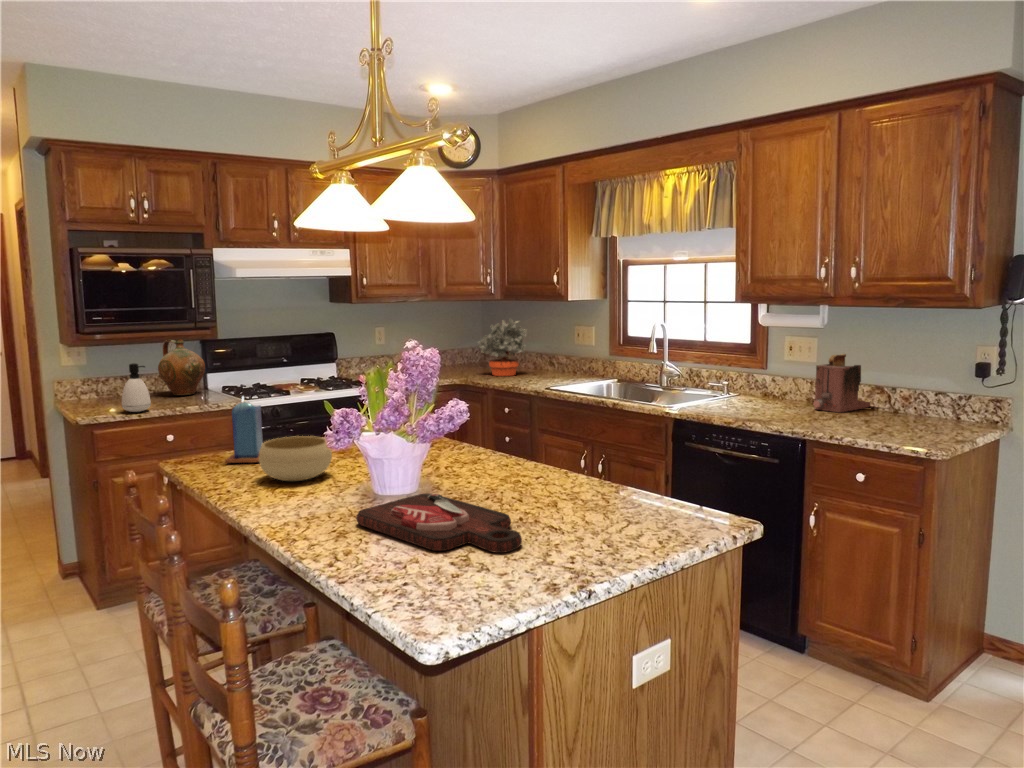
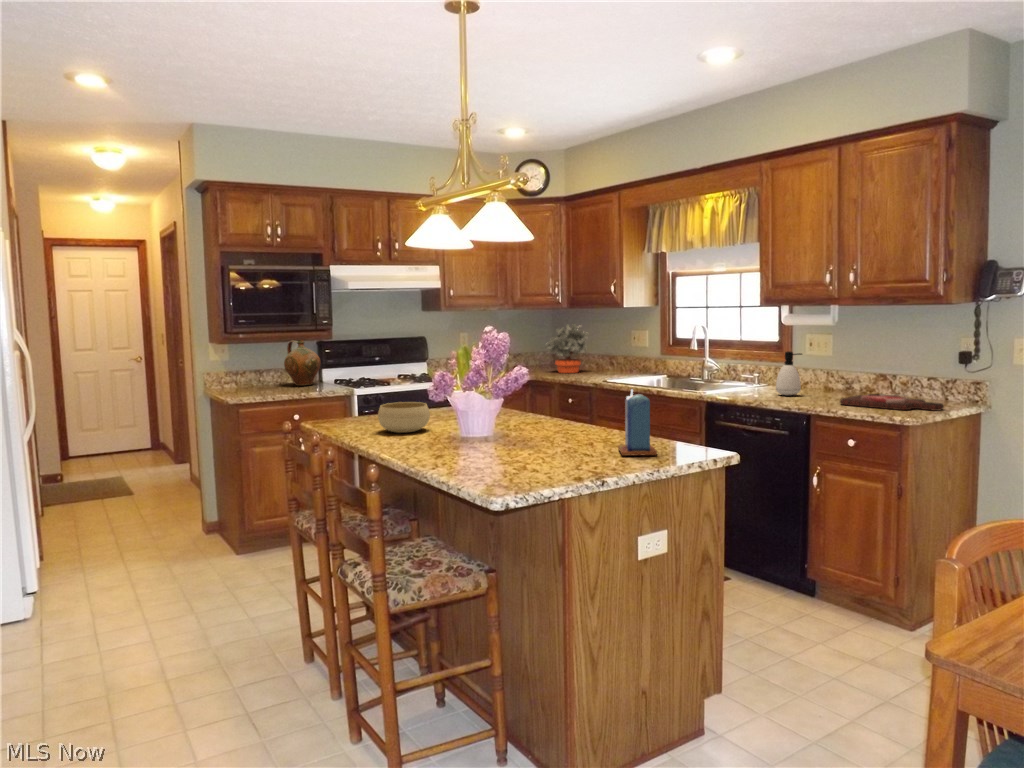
toaster: present [813,354,870,412] -> none [826,347,880,397]
soap dispenser: present [122,363,151,412] -> present [776,351,802,395]
candle: present [225,396,263,463] -> present [618,390,657,456]
cutting board: present [356,493,522,553] -> present [840,394,944,411]

